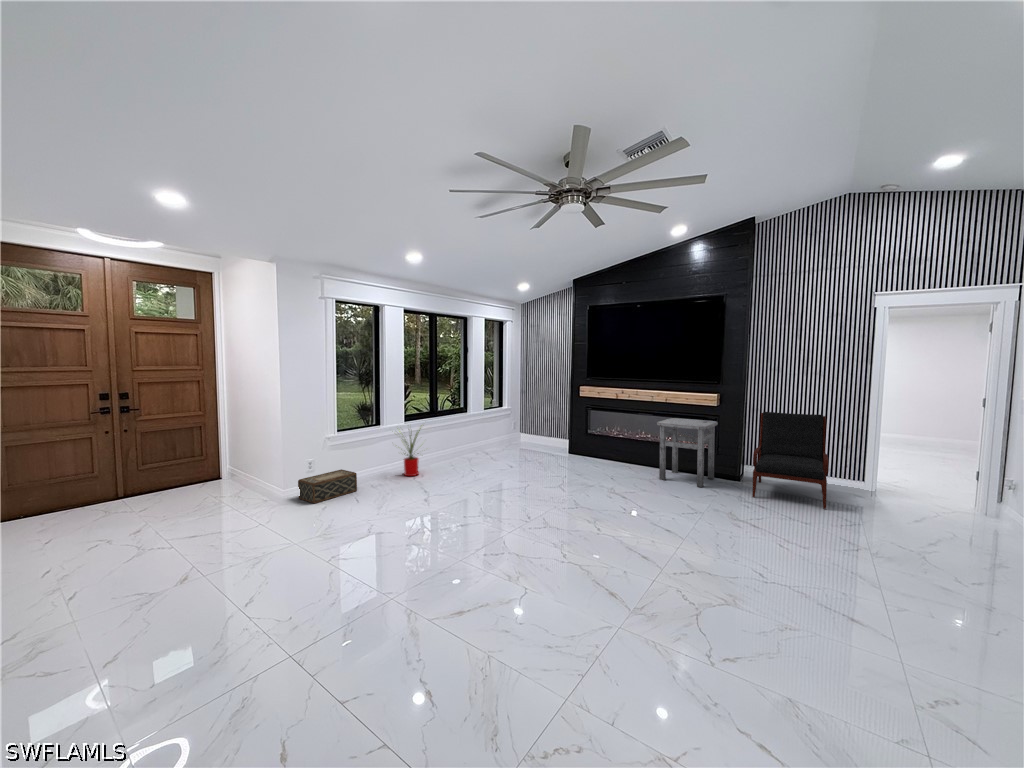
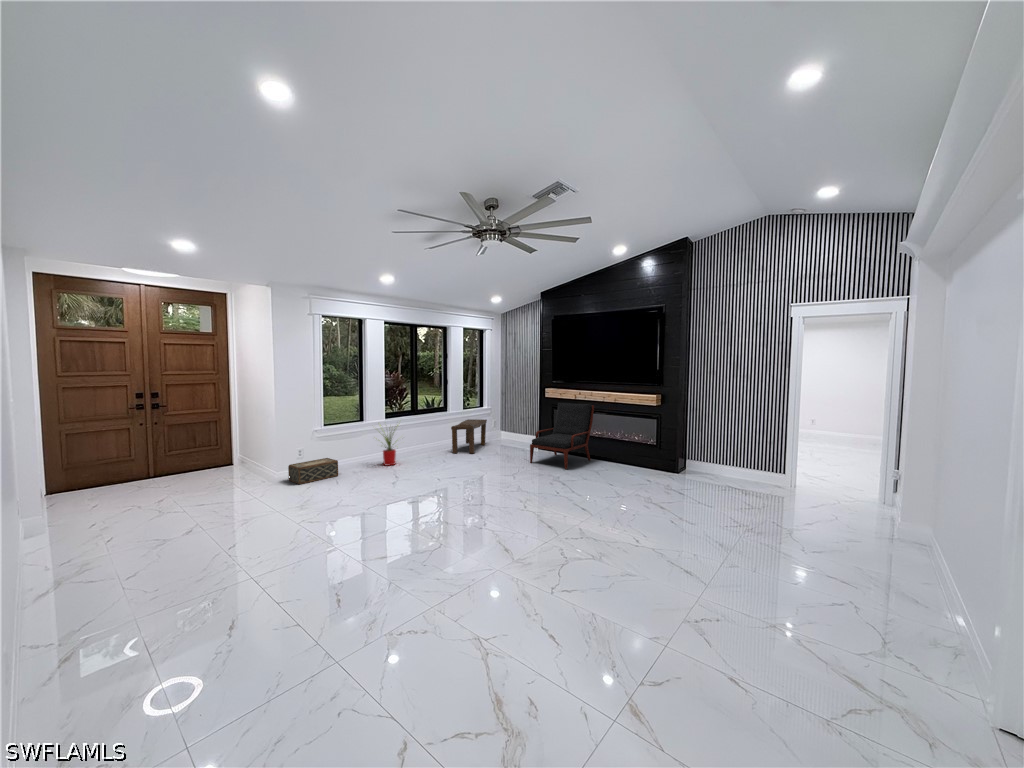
armchair: present [752,412,828,509] -> present [530,403,594,469]
side table: present [657,418,718,487] -> none [602,417,657,478]
bench: none [475,421,510,460] -> present [451,419,487,453]

